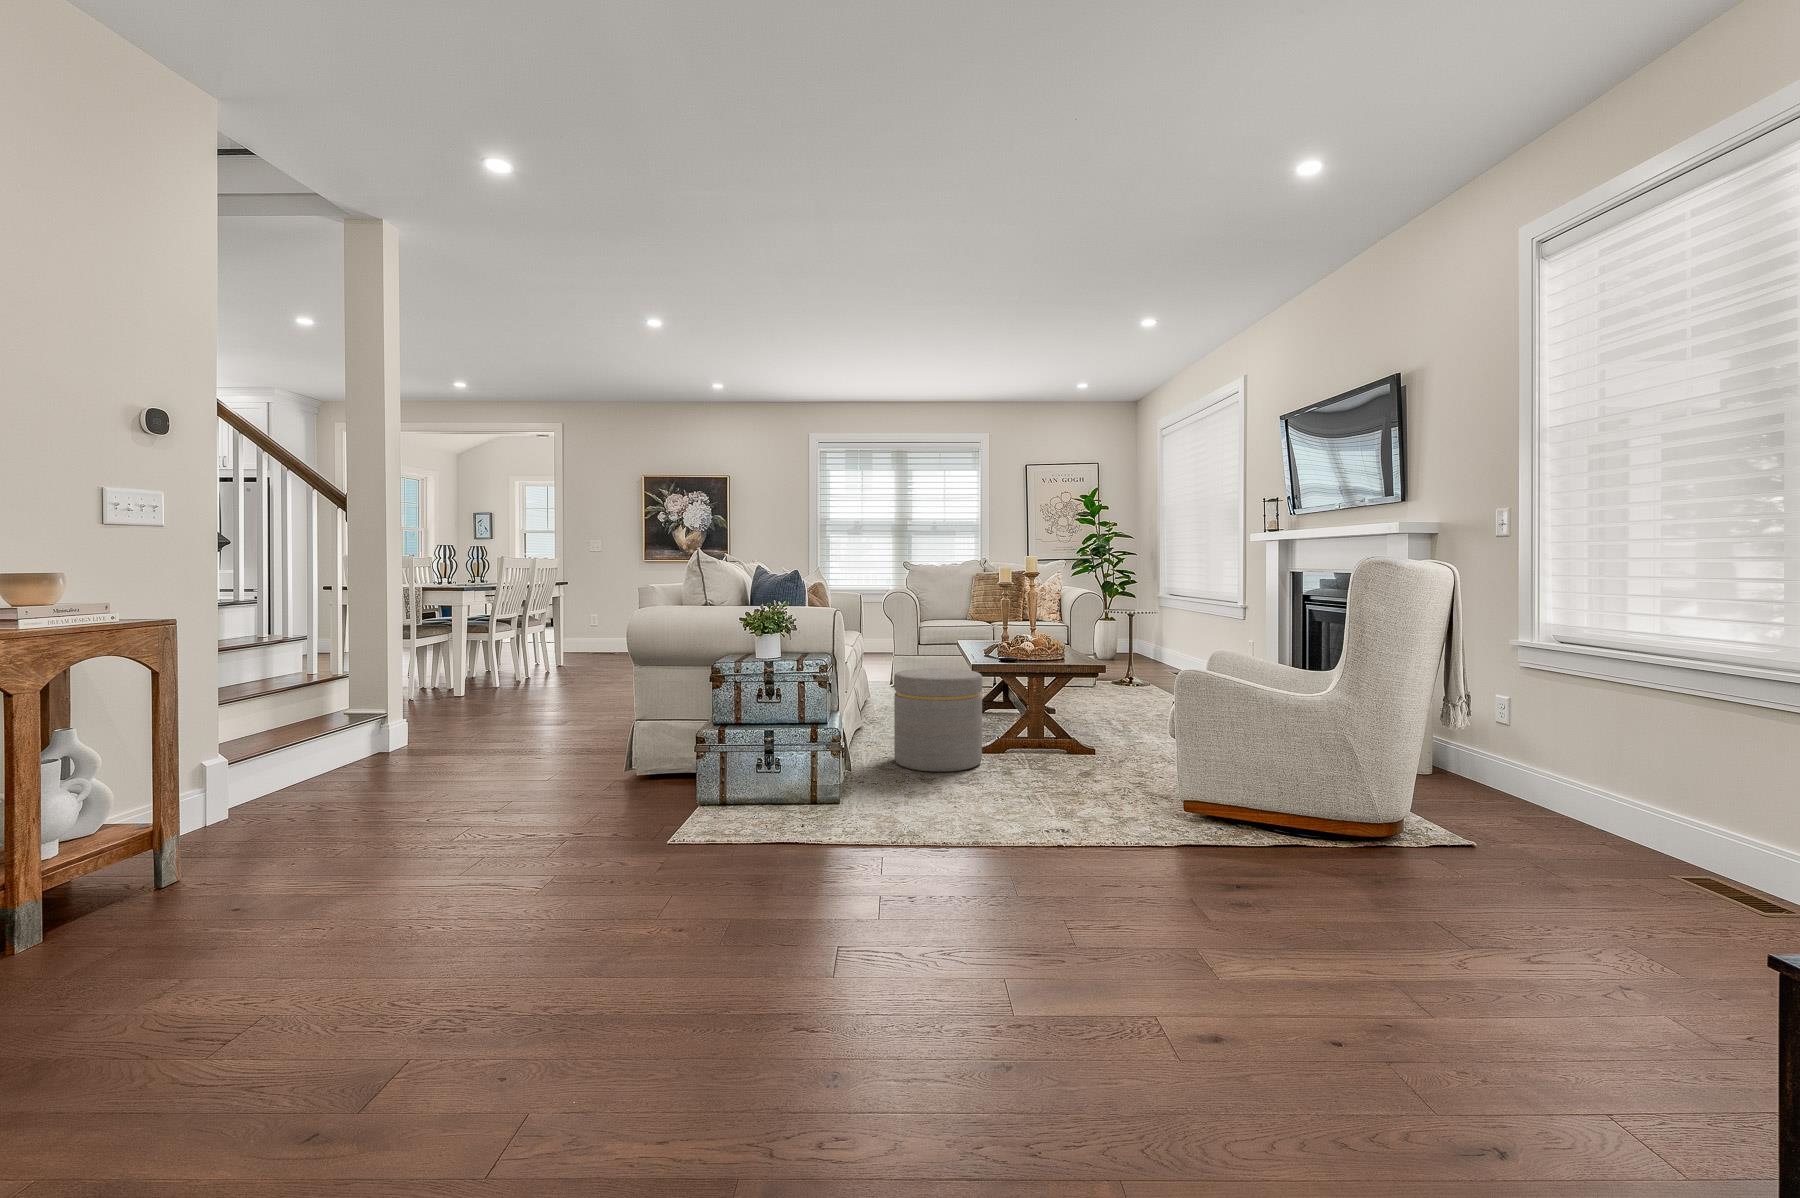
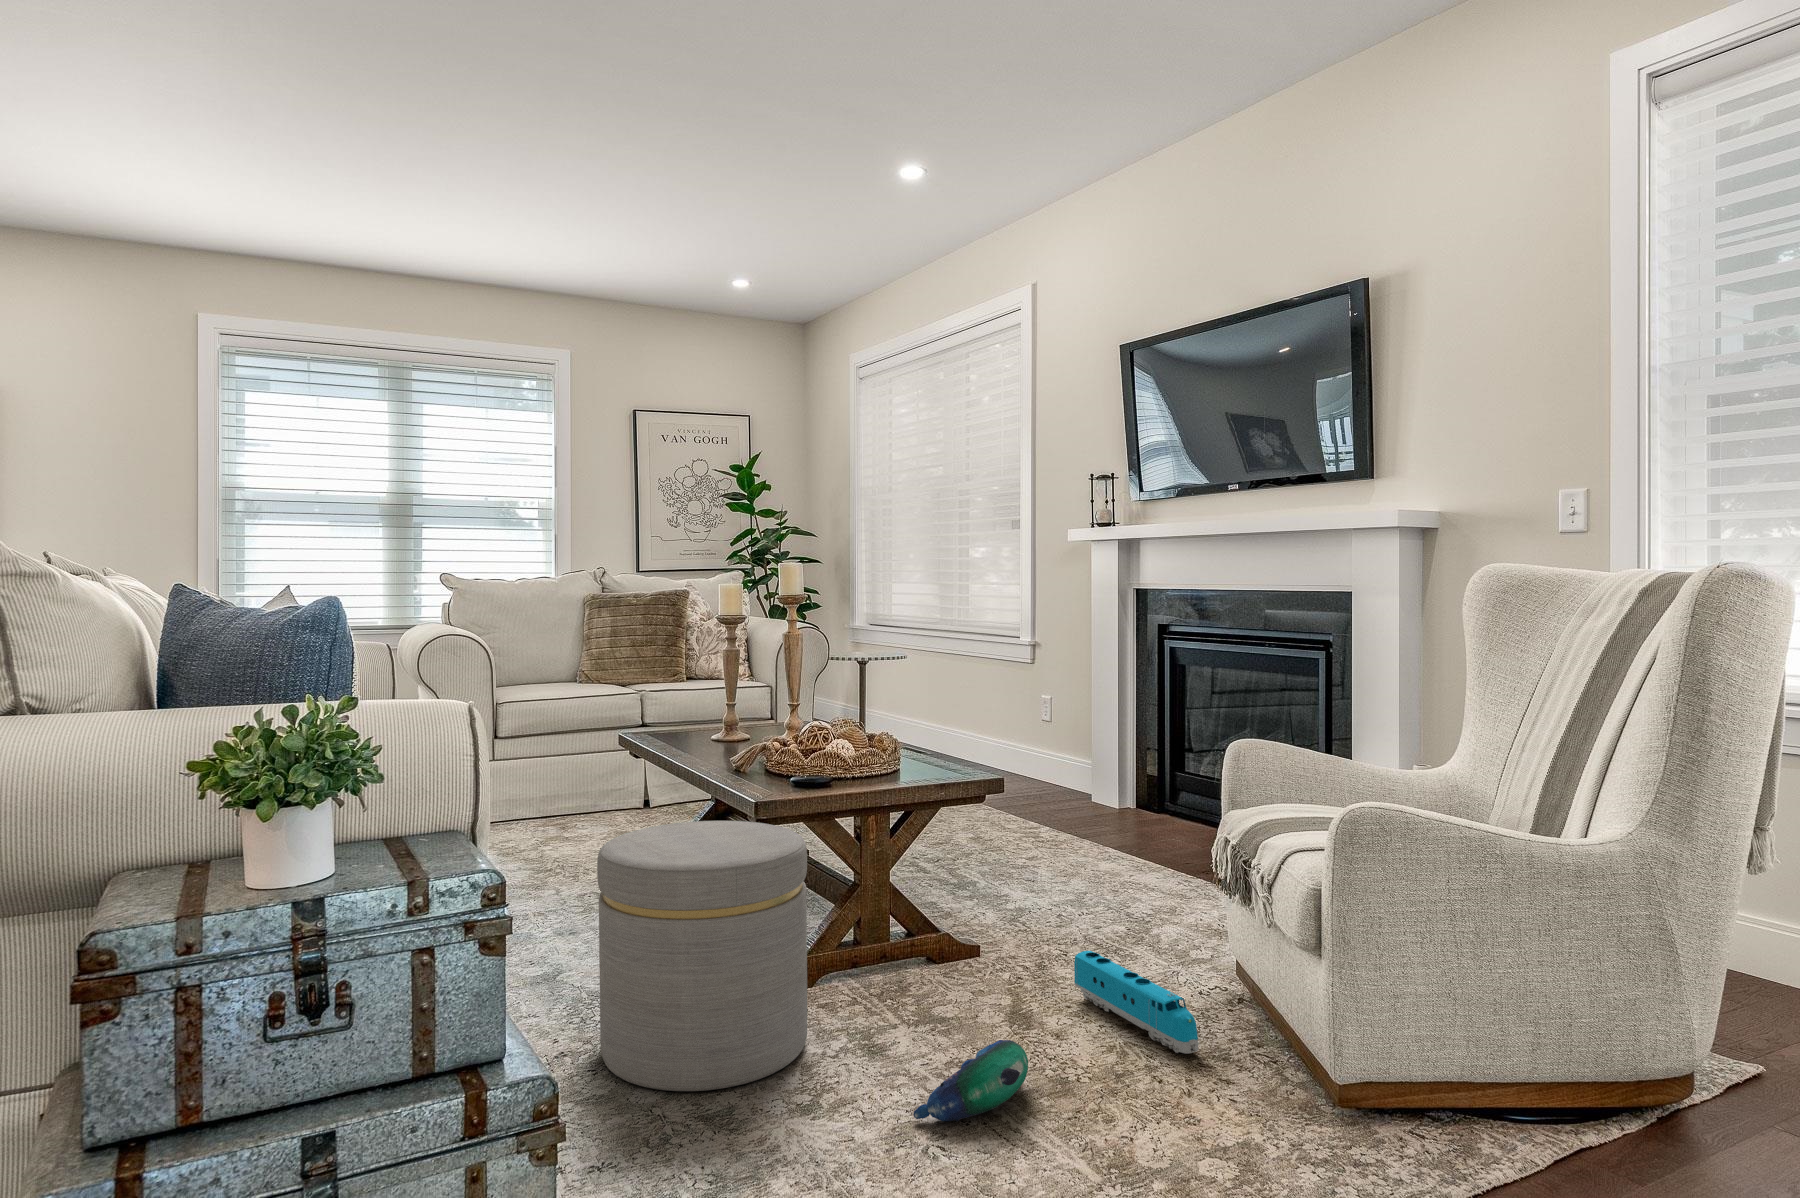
toy train: none [1120,748,1152,790] -> present [1074,951,1198,1053]
plush toy: none [996,766,1059,791] -> present [913,1040,1028,1122]

